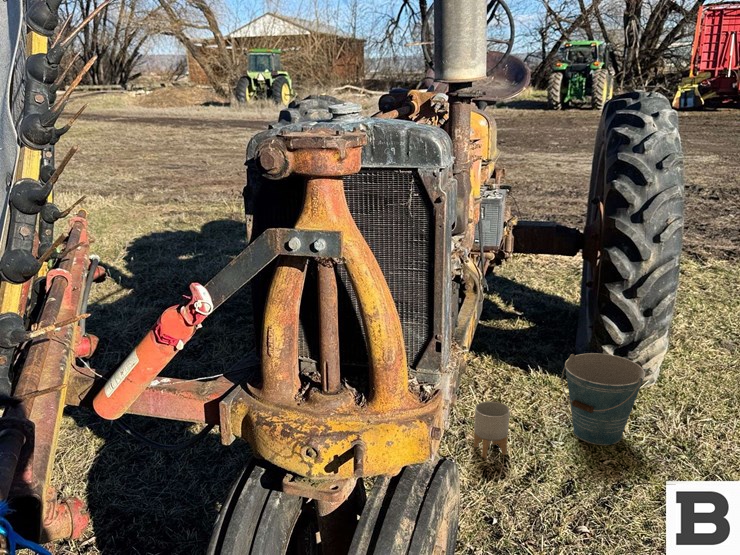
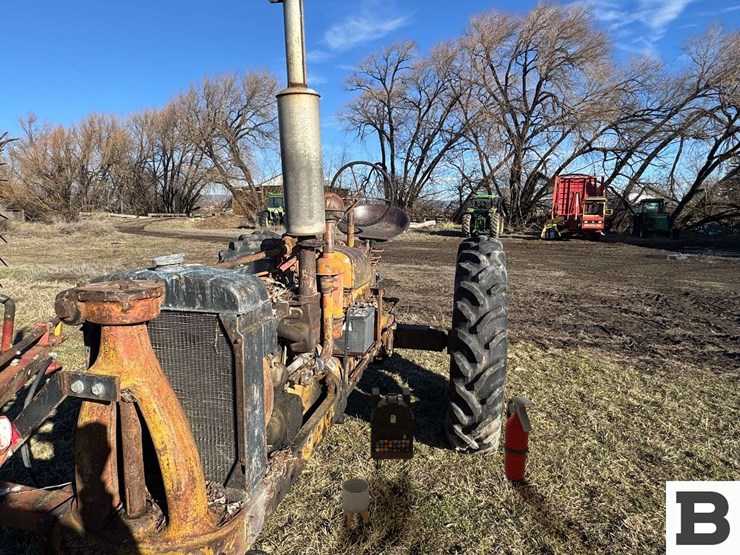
backpack: none [492,295,556,397] -> present [370,388,414,466]
fire extinguisher: none [672,304,723,413] -> present [503,396,535,480]
bucket: present [562,353,645,445] -> none [414,436,476,512]

